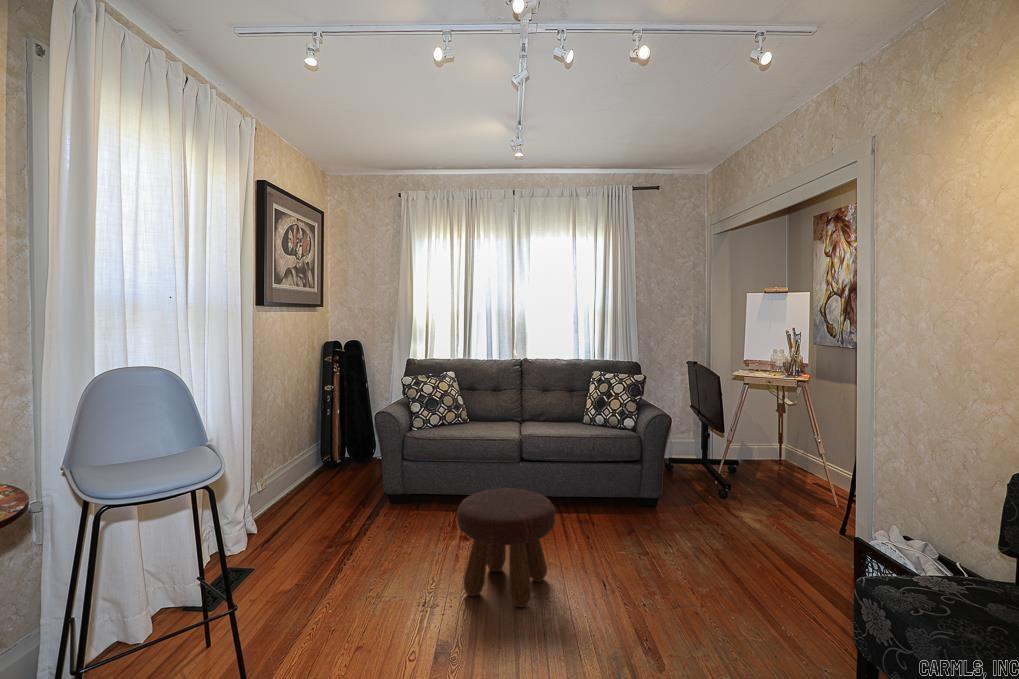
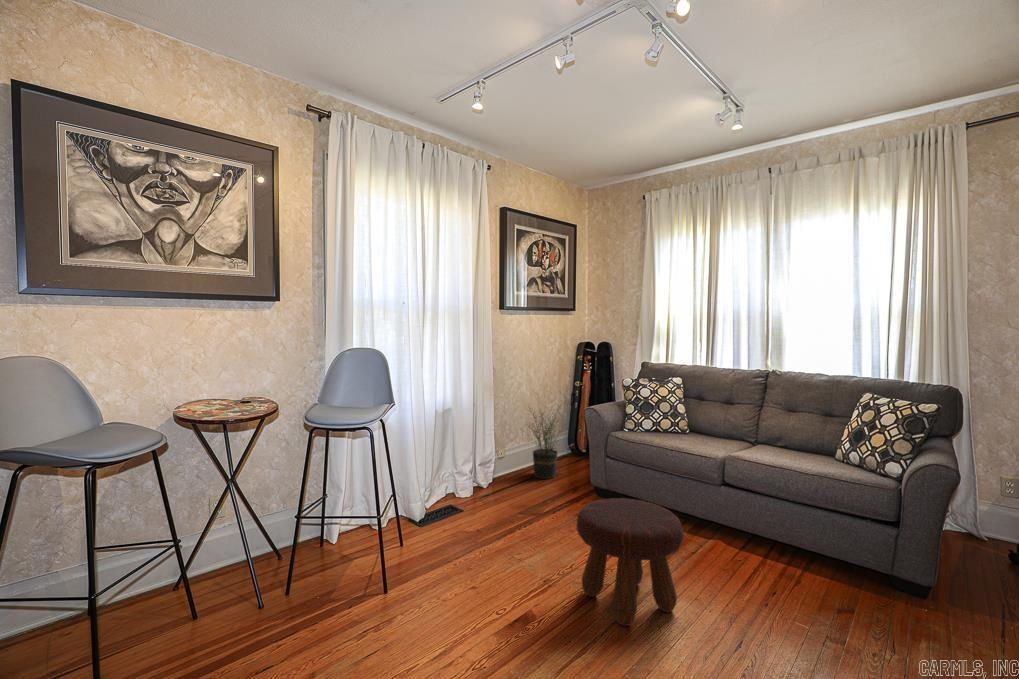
potted plant: none [284,412,341,501] -> present [532,411,558,479]

